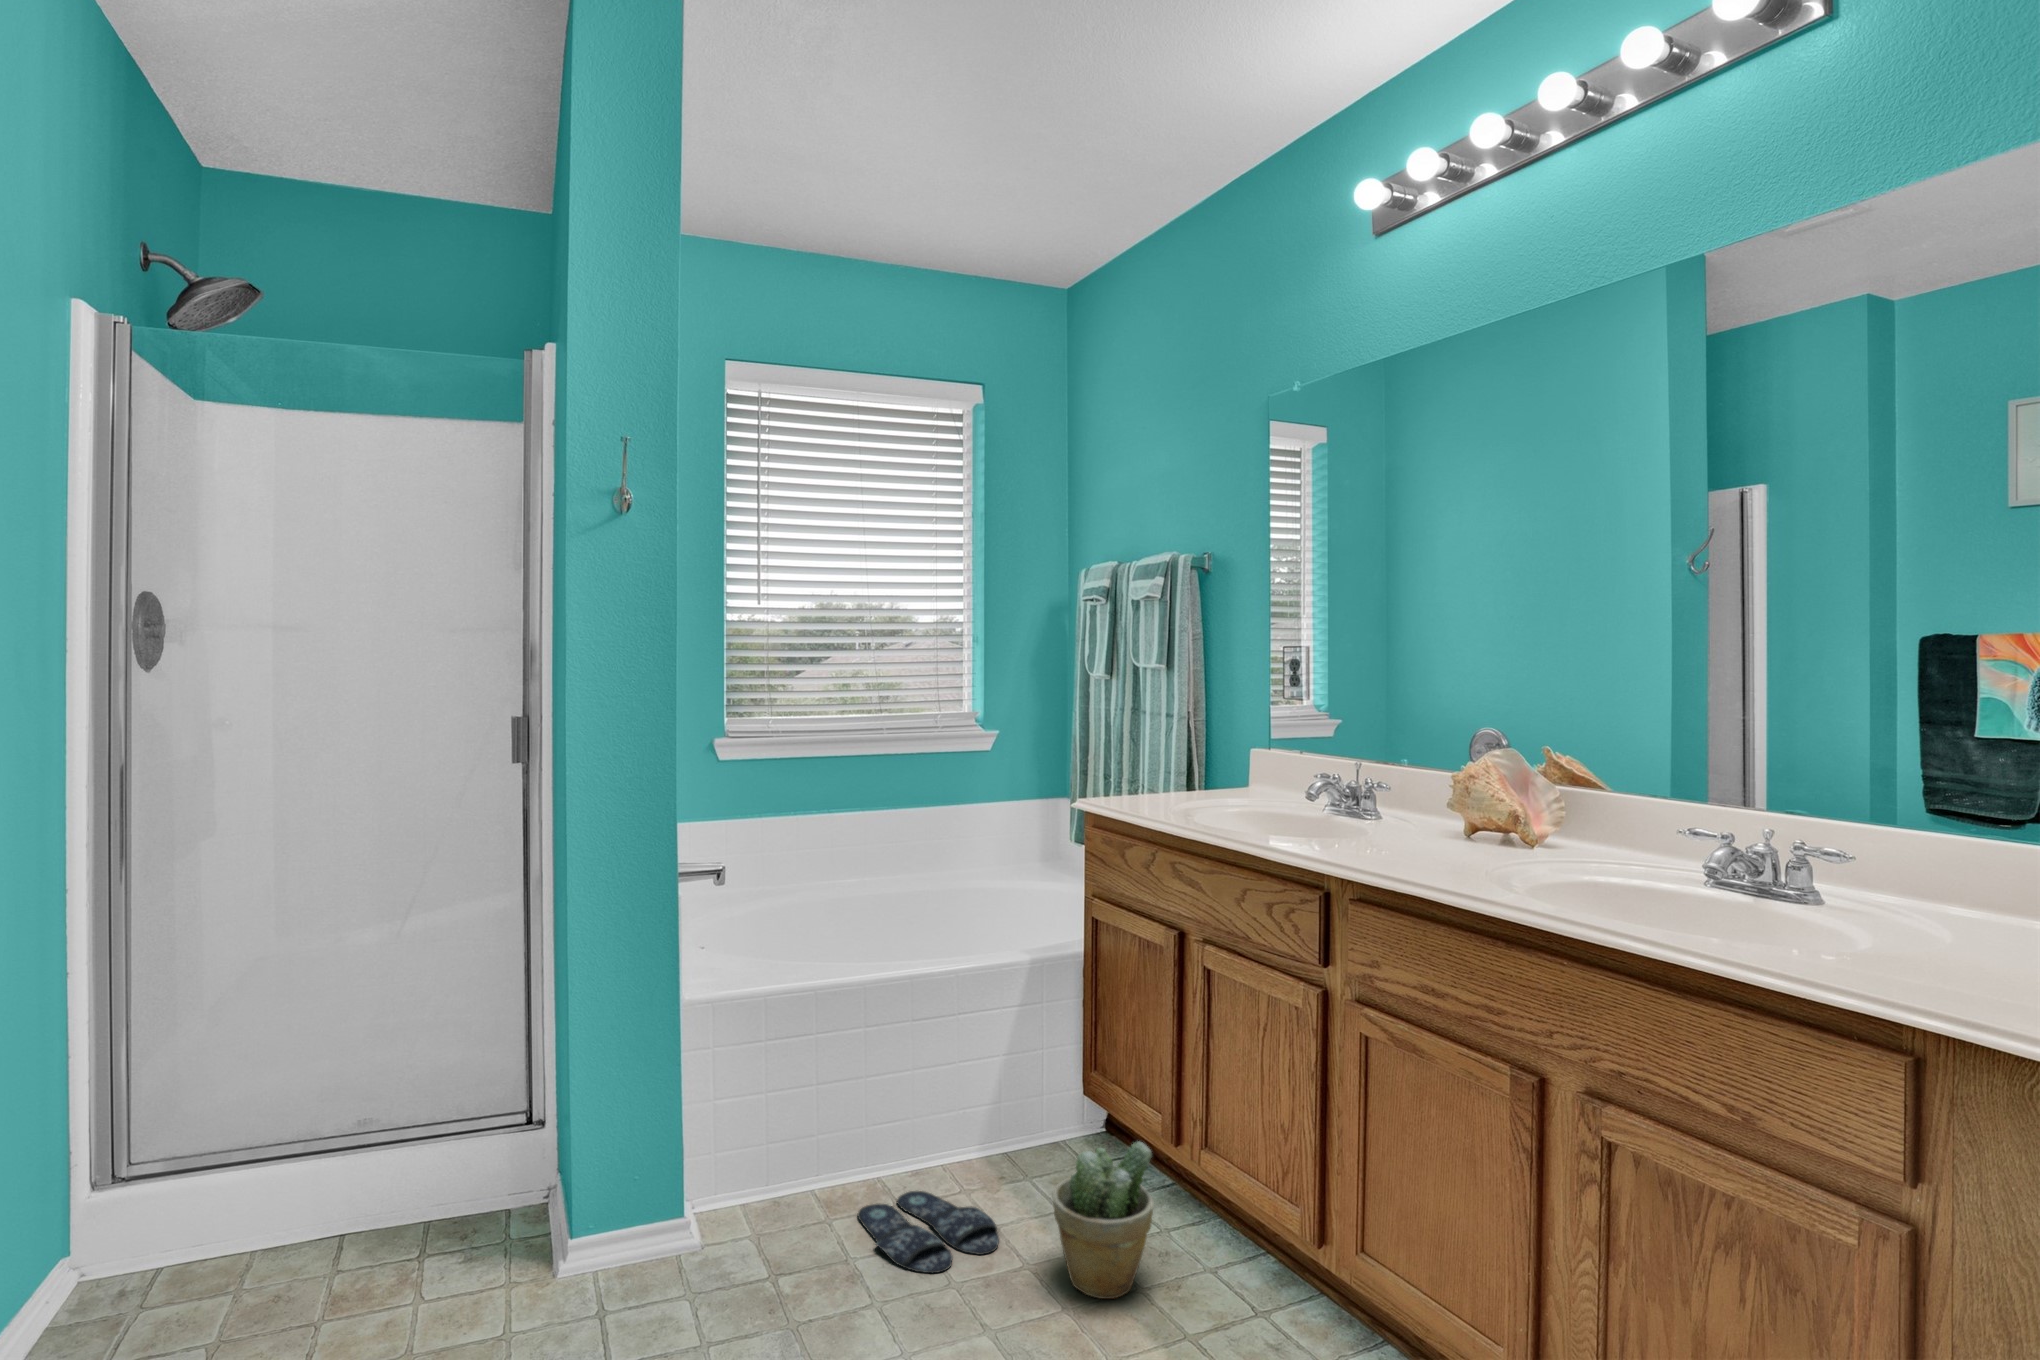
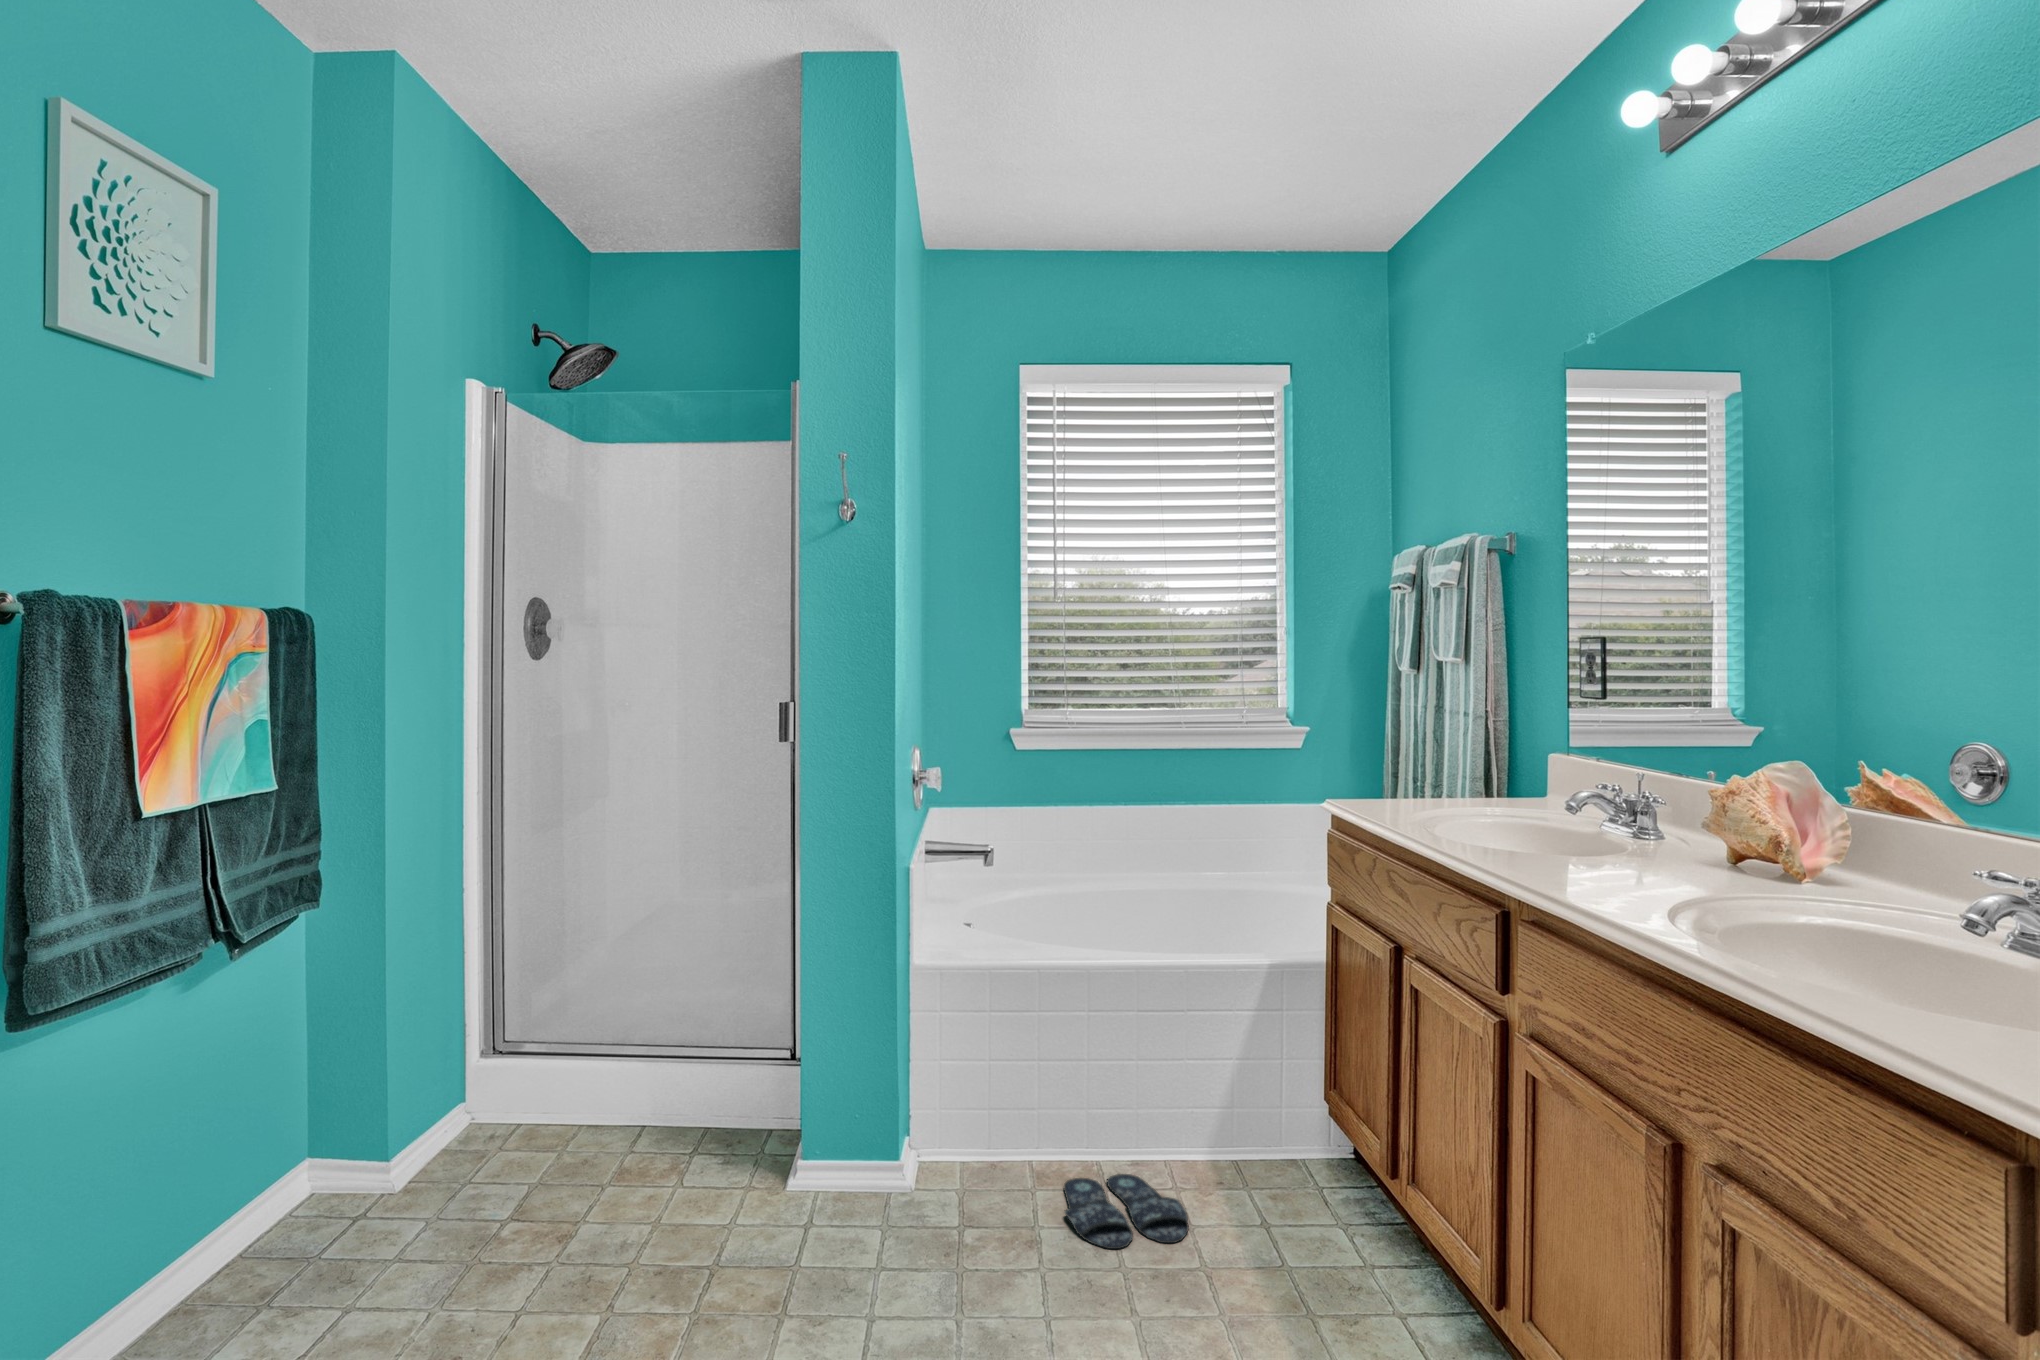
potted plant: present [1053,1142,1154,1299] -> none [1217,1156,1324,1312]

